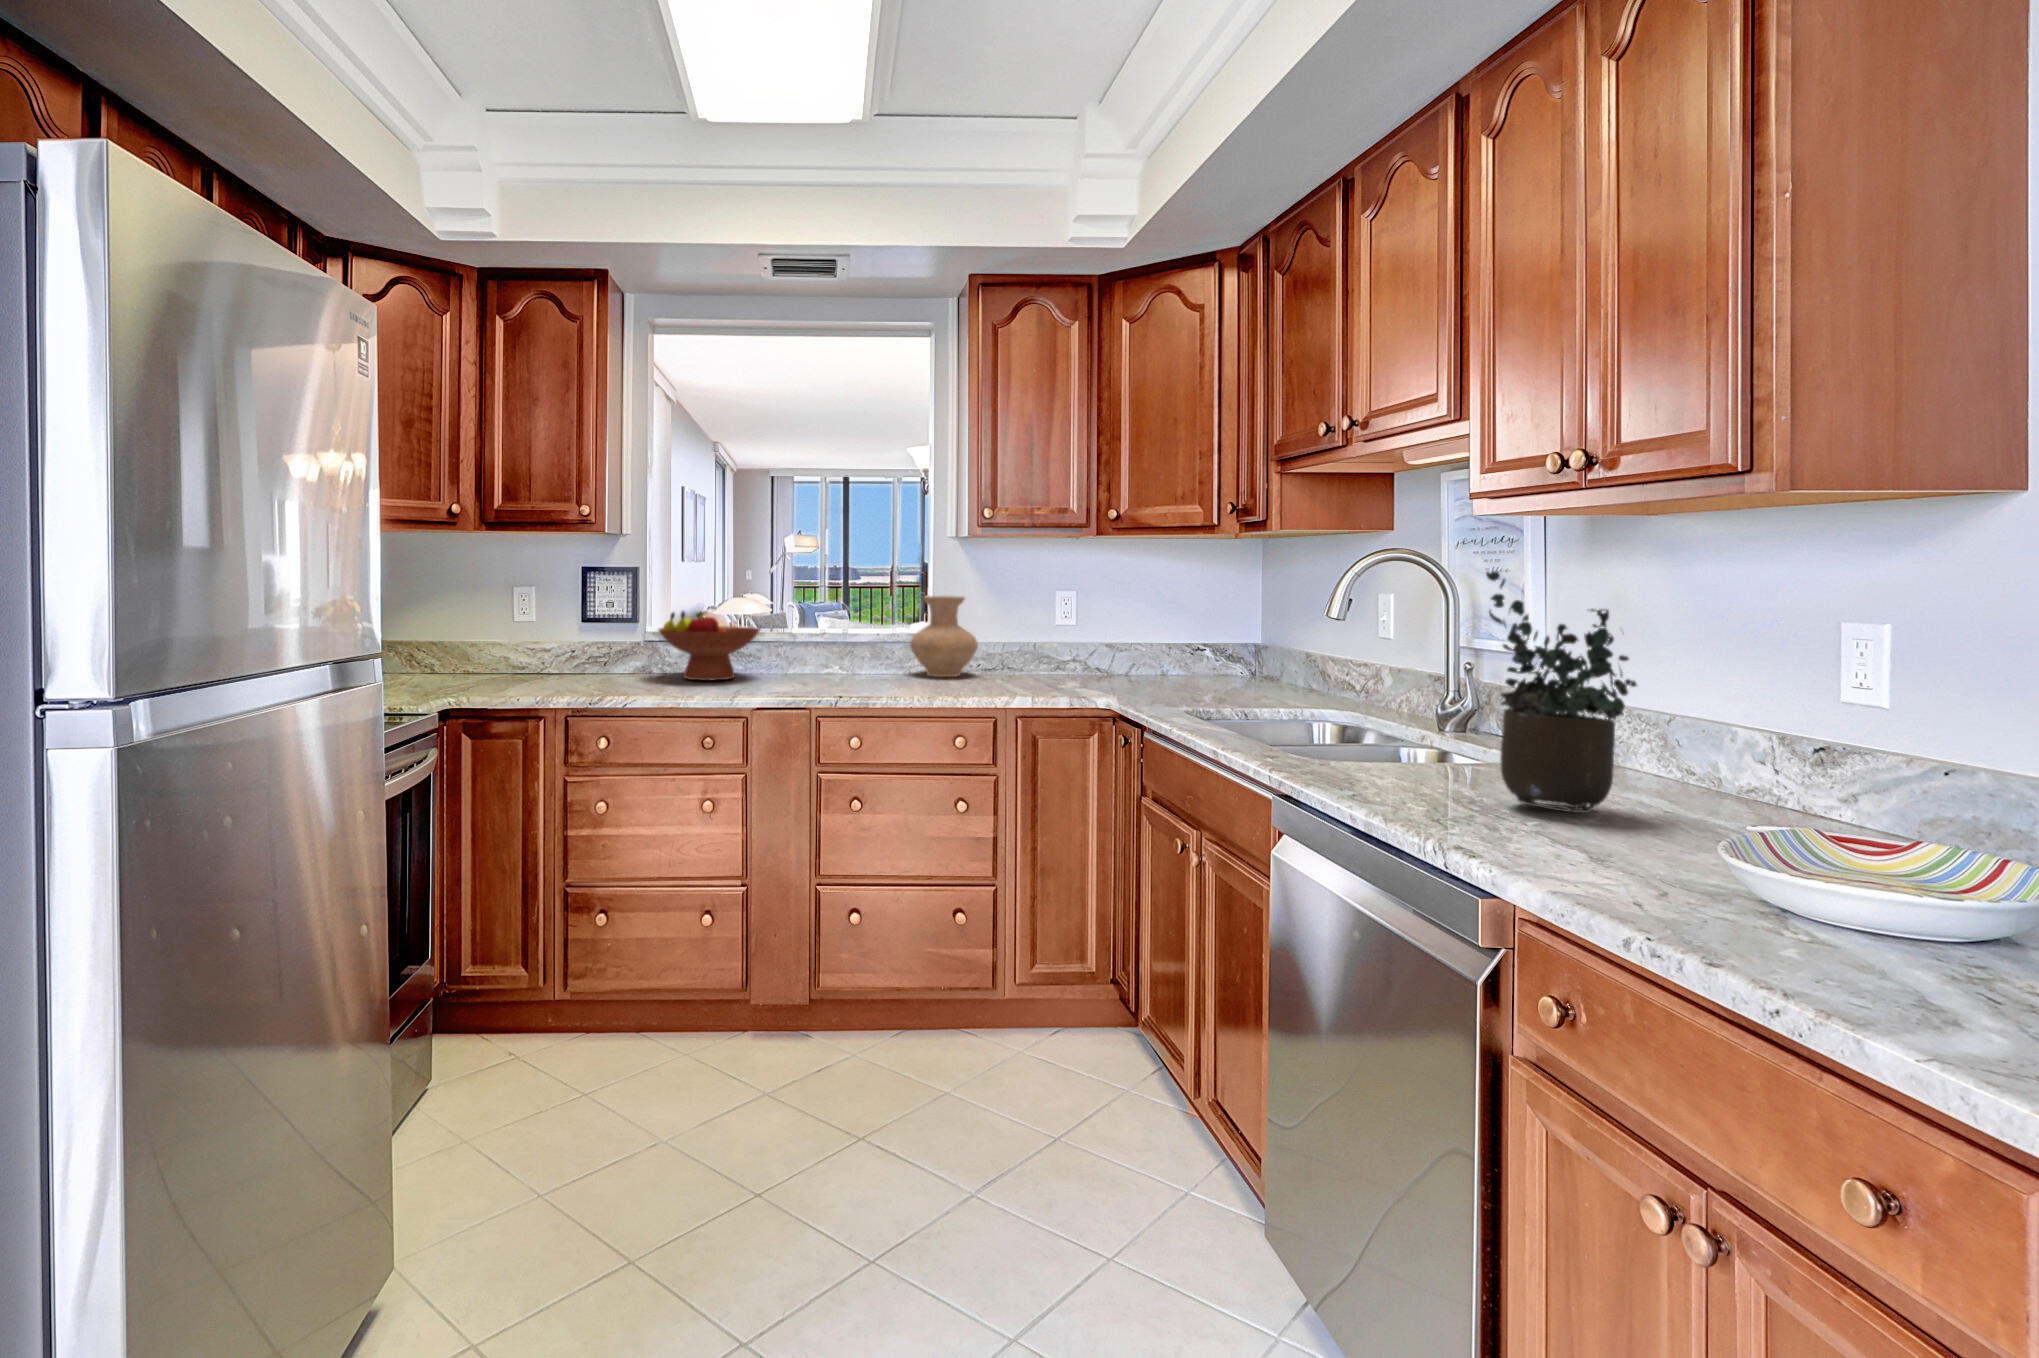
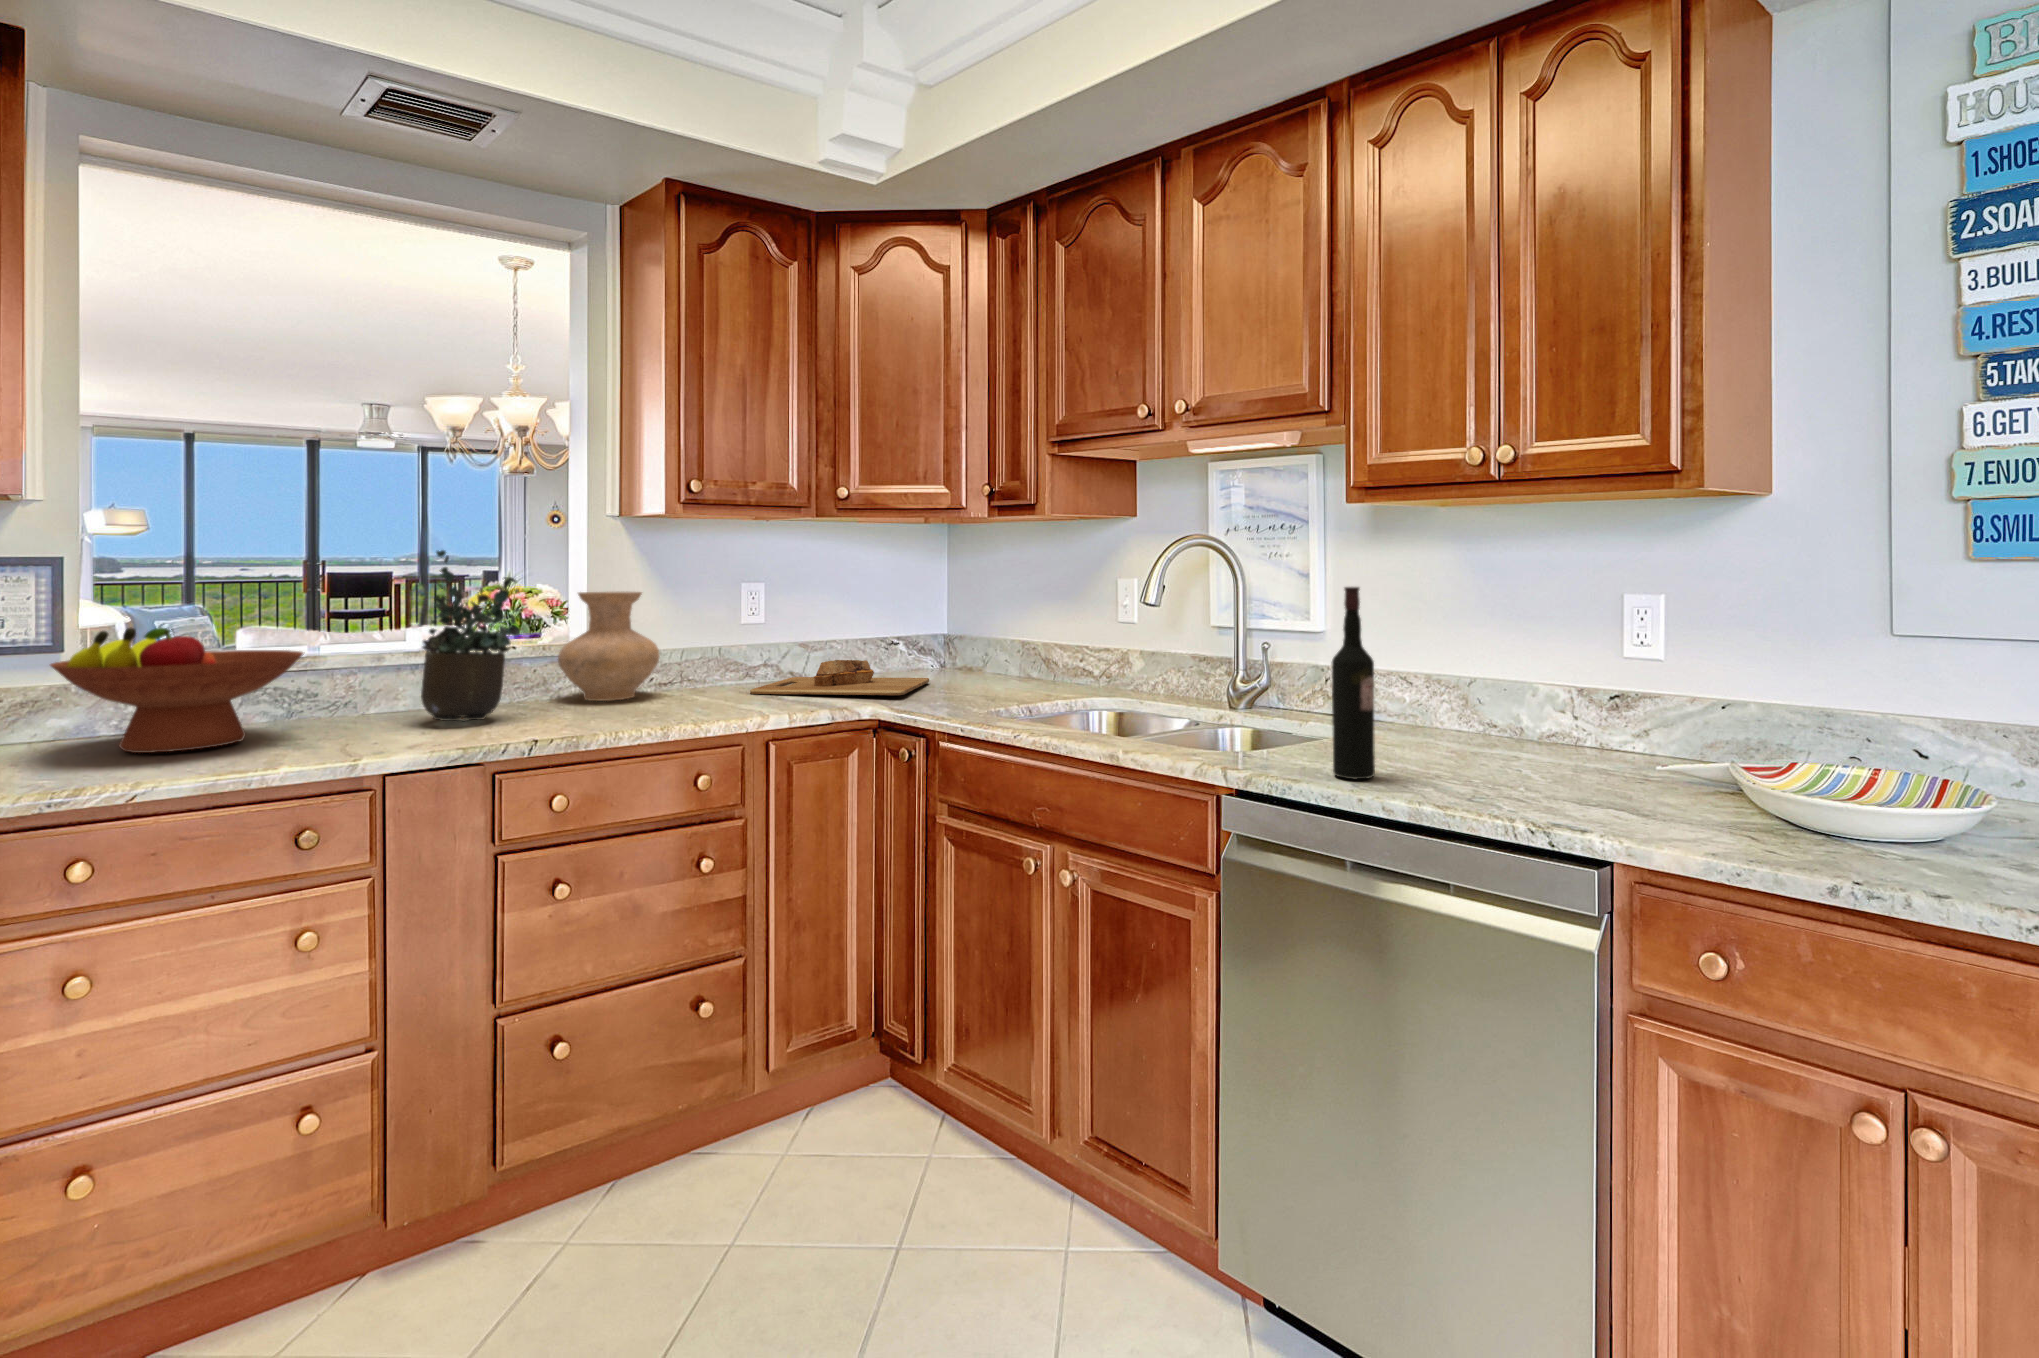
potted plant: present [1486,571,1637,813] -> present [421,550,520,721]
wine bottle: none [1359,601,1405,789] -> present [1332,587,1375,779]
cutting board: none [1041,659,1205,692] -> present [750,660,929,695]

